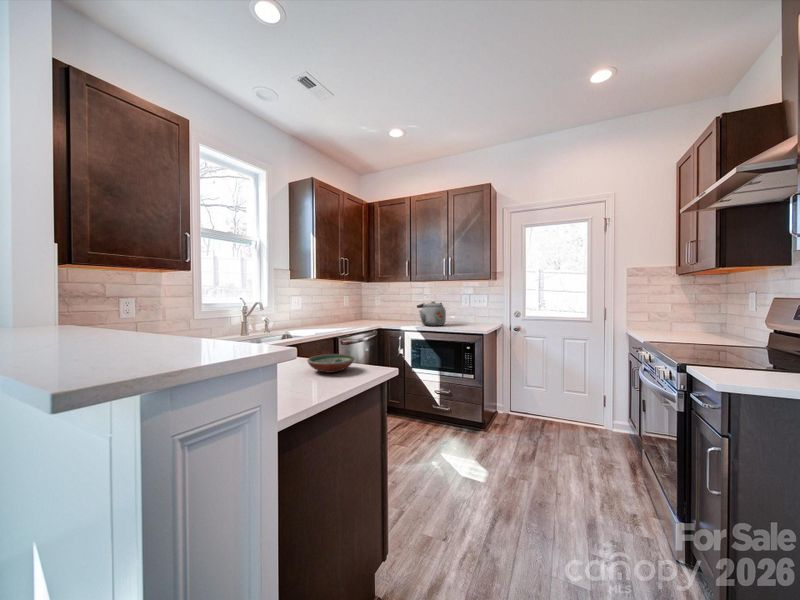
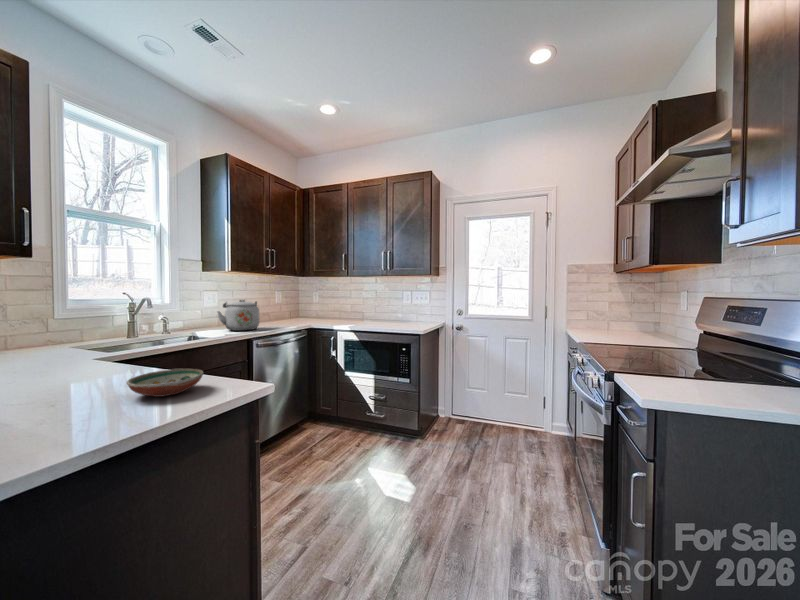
kettle: present [417,301,446,326] -> present [217,300,259,331]

